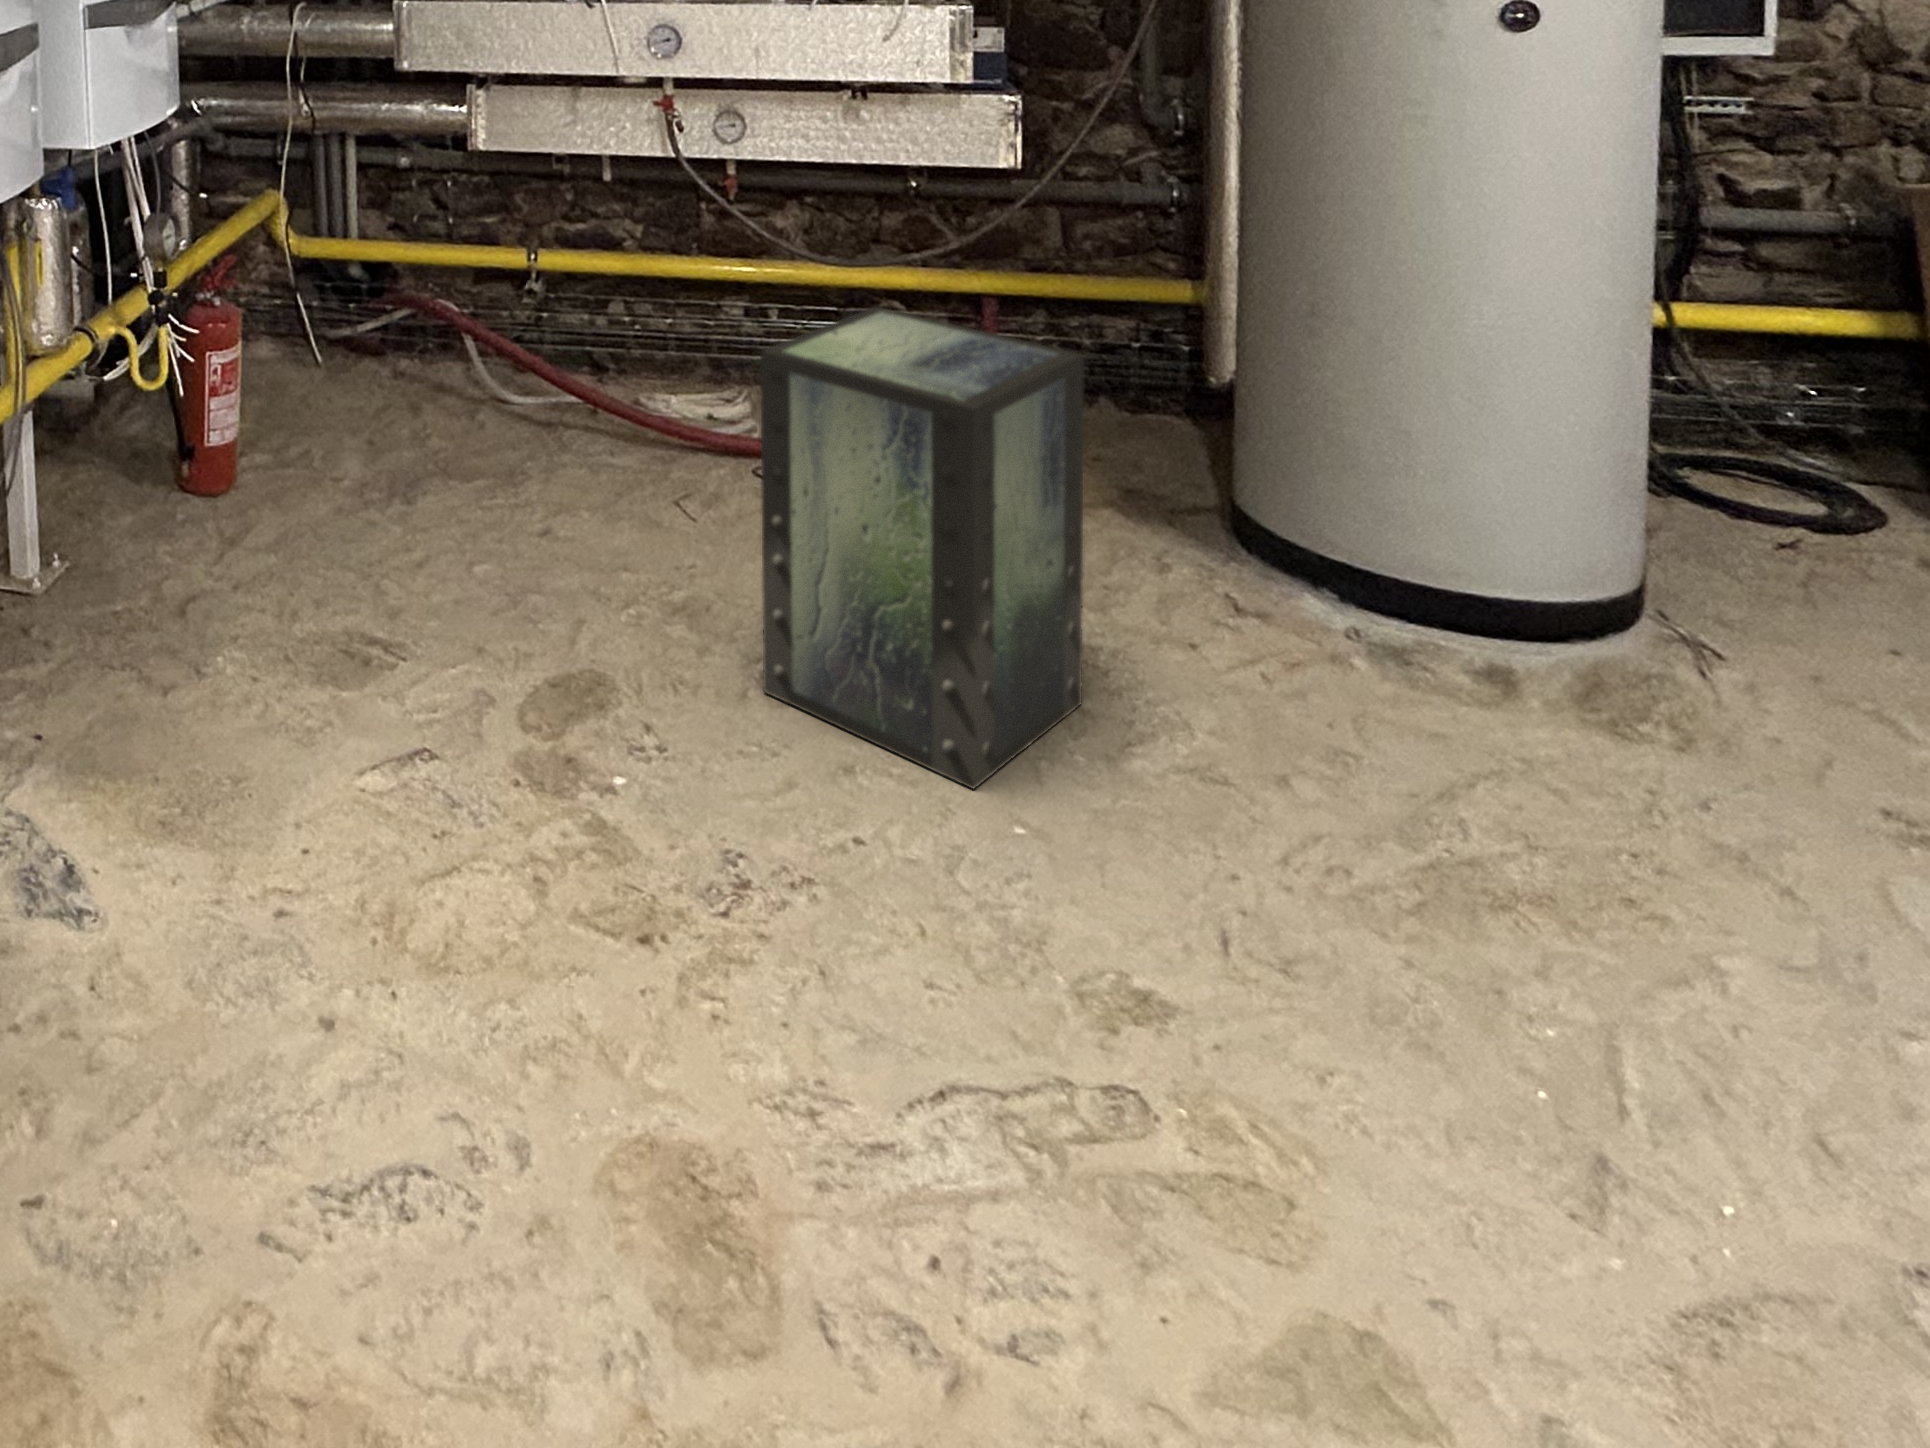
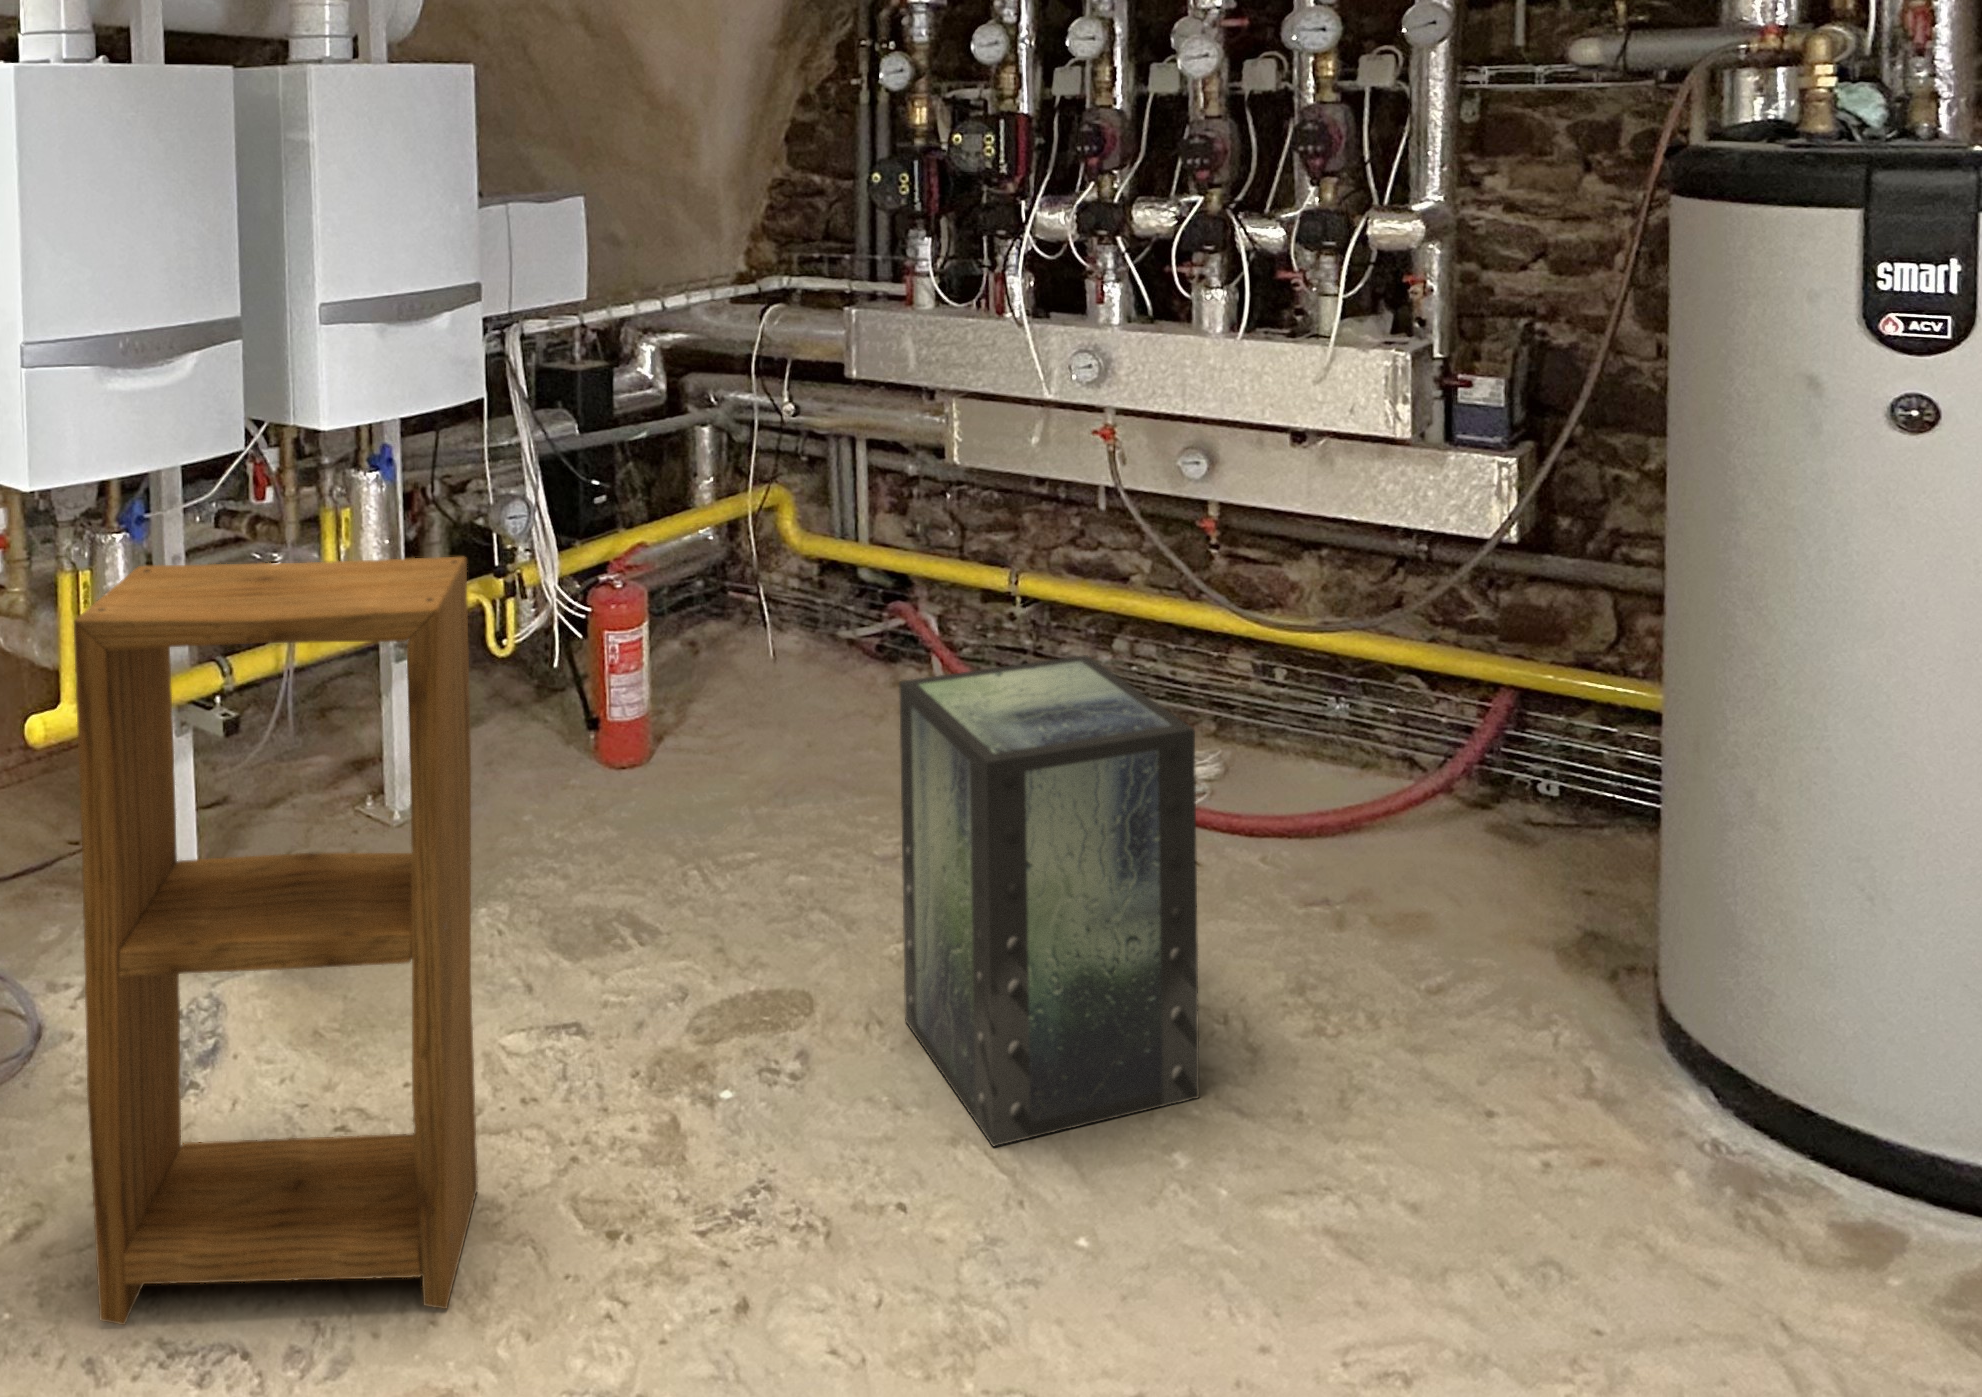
shelving unit: none [199,252,671,1225] -> present [74,557,478,1325]

